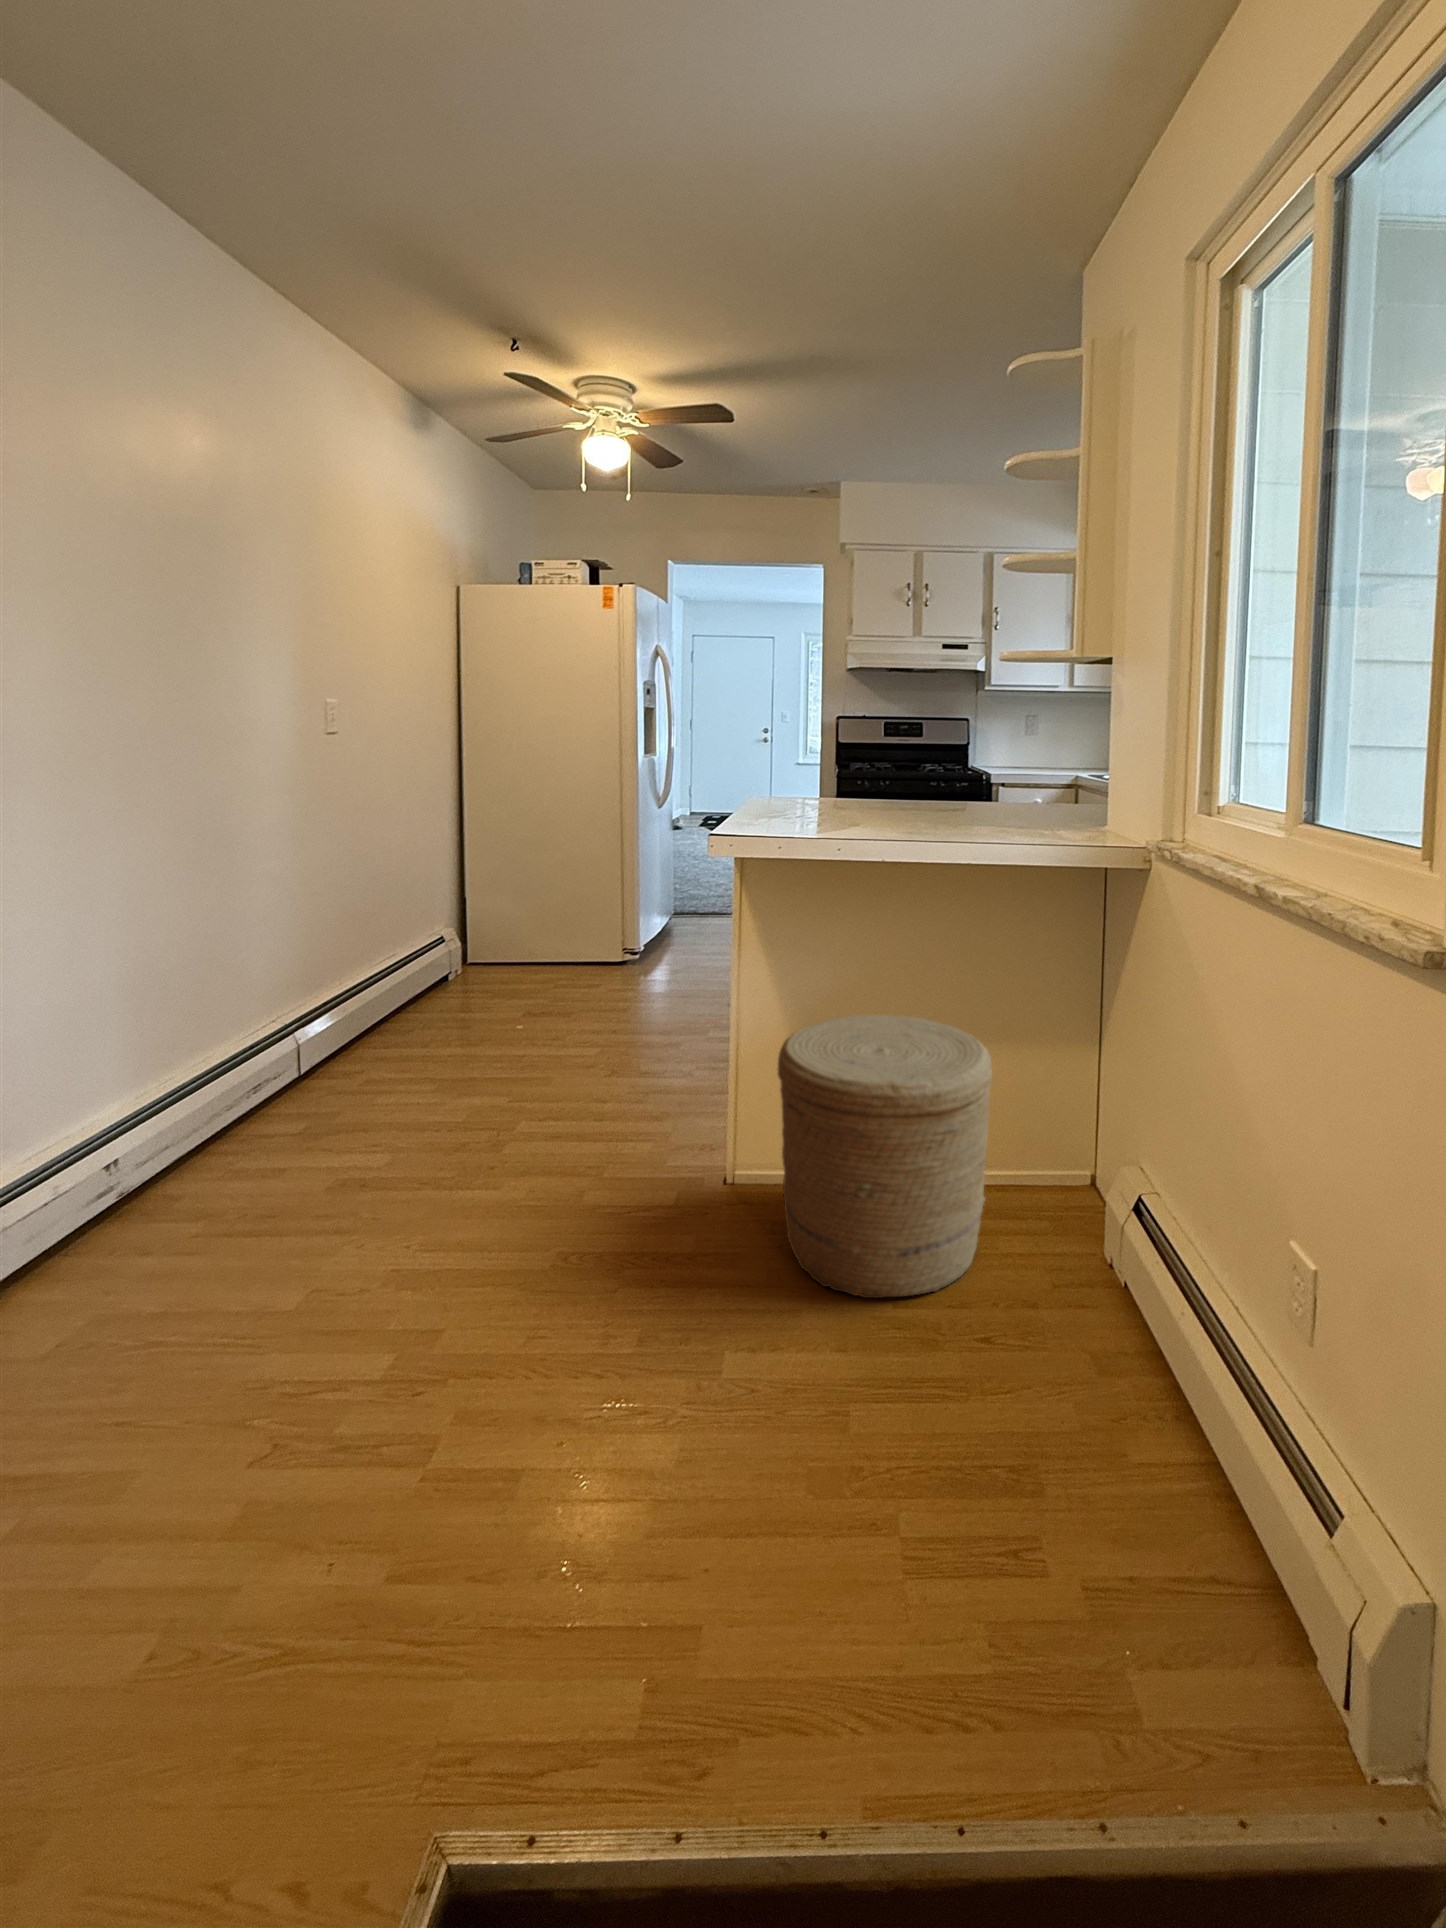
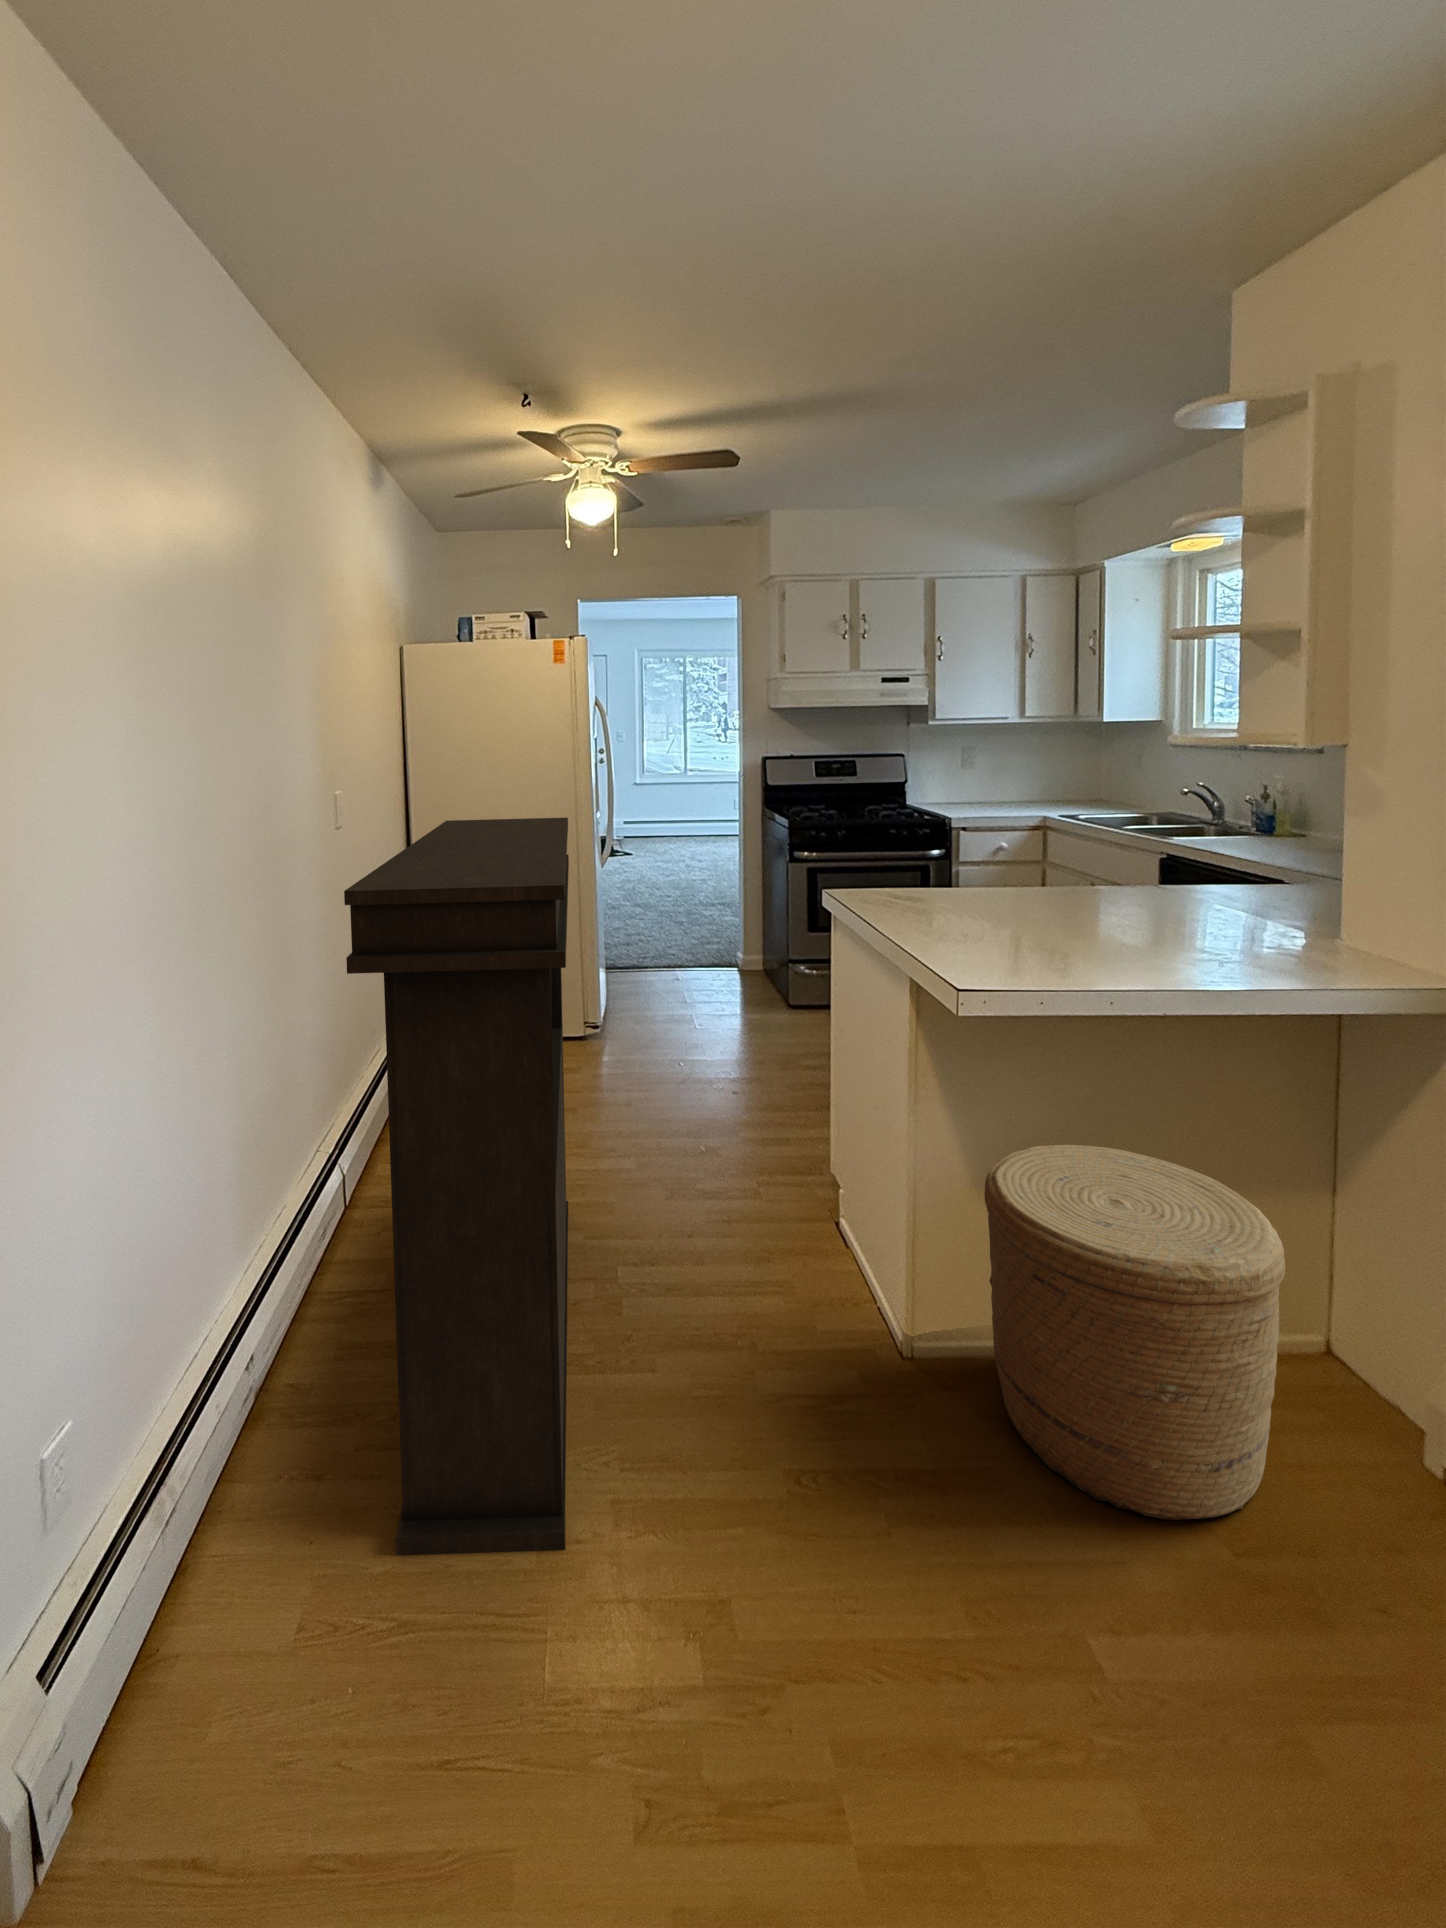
console table: none [147,731,526,1325] -> present [344,818,569,1556]

